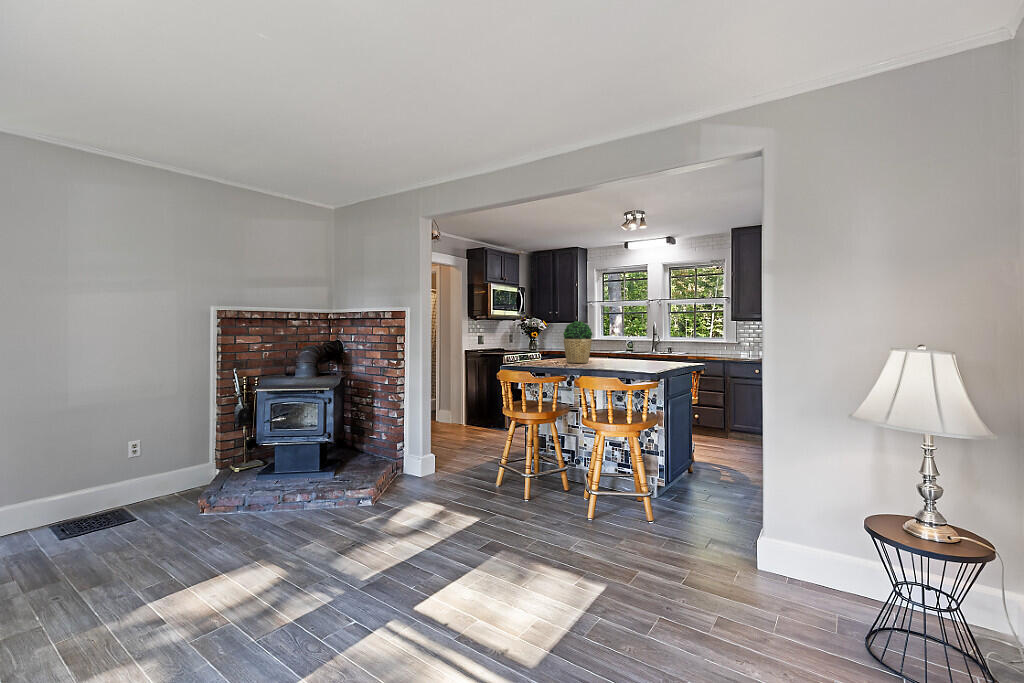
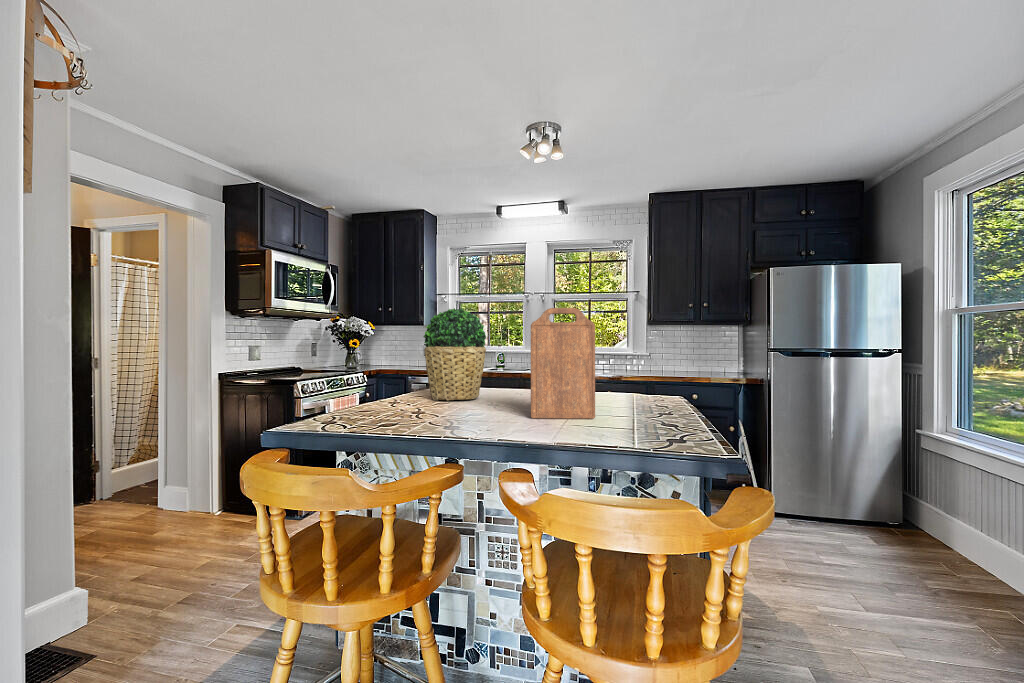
cutting board: none [598,325,623,368] -> present [531,308,595,419]

